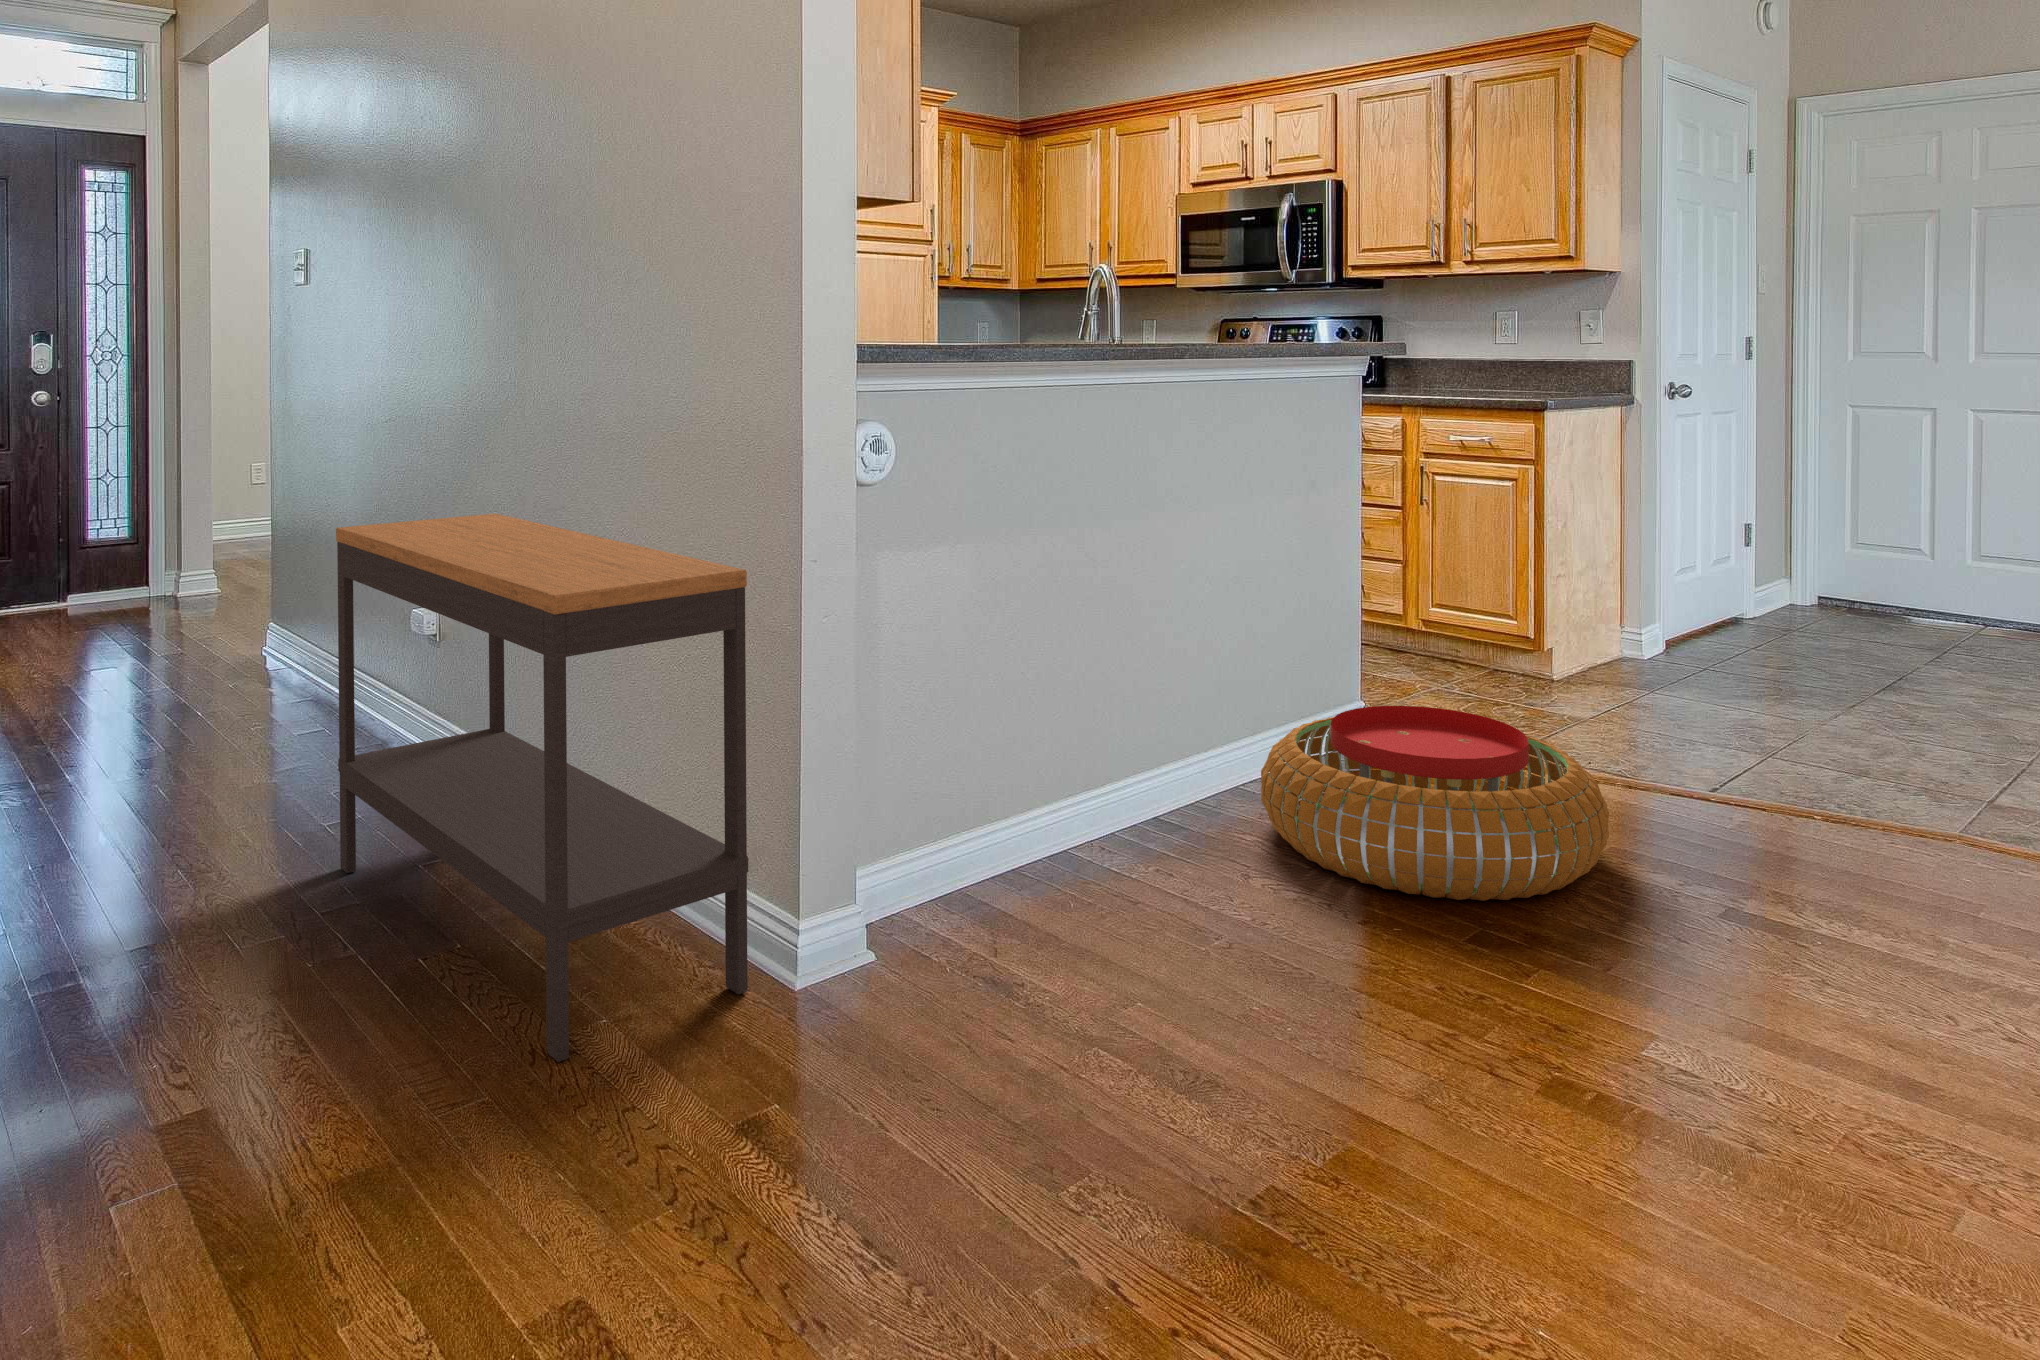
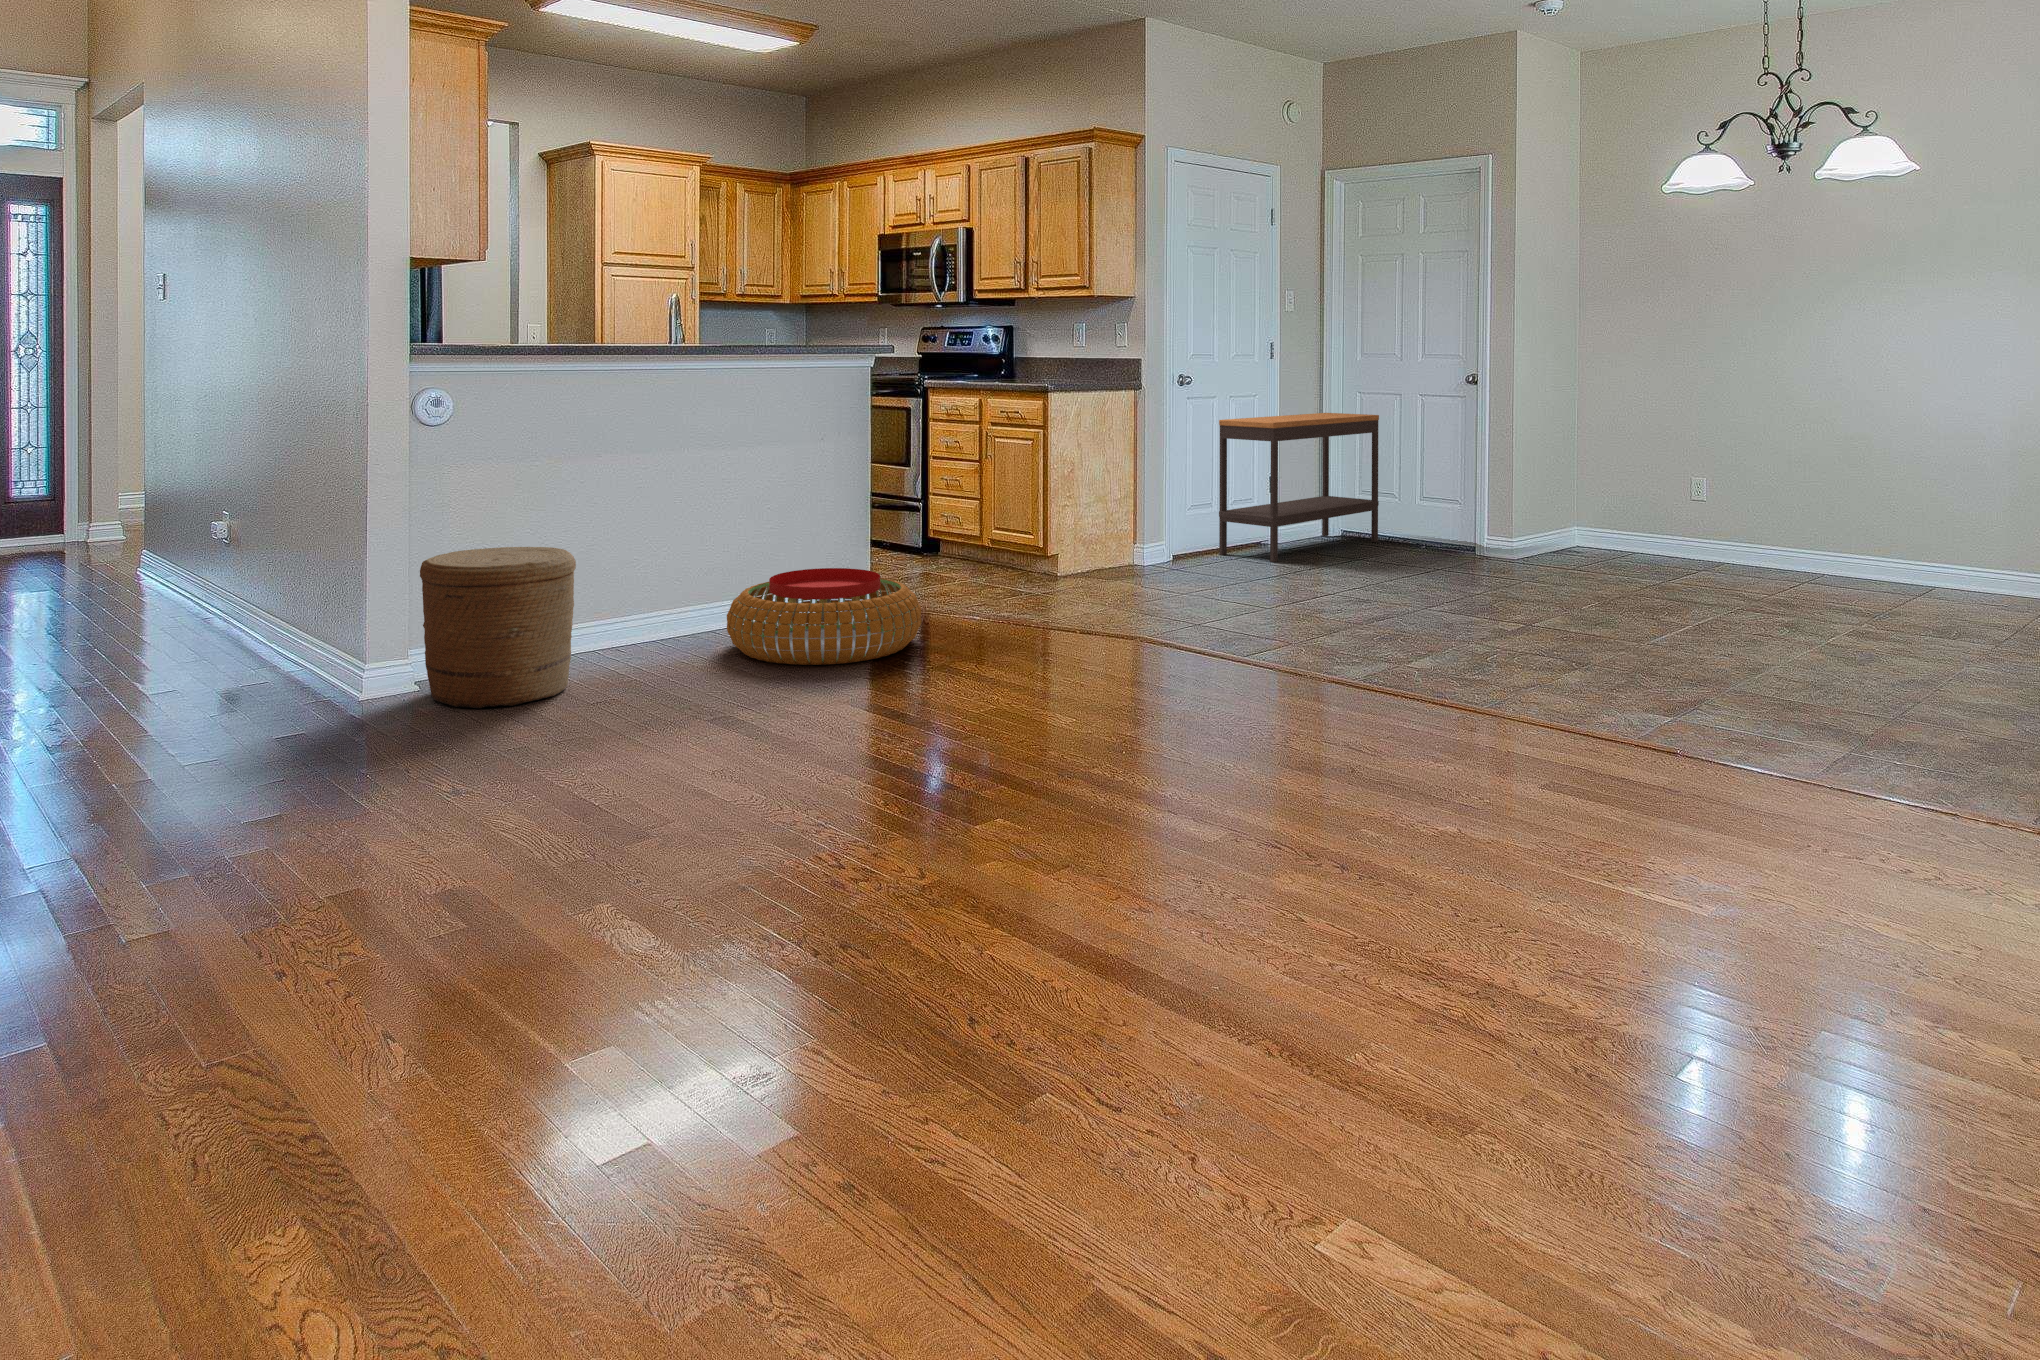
console table: present [336,514,748,1062] -> present [1219,413,1379,562]
woven basket: none [871,693,1137,1025] -> present [420,547,576,709]

